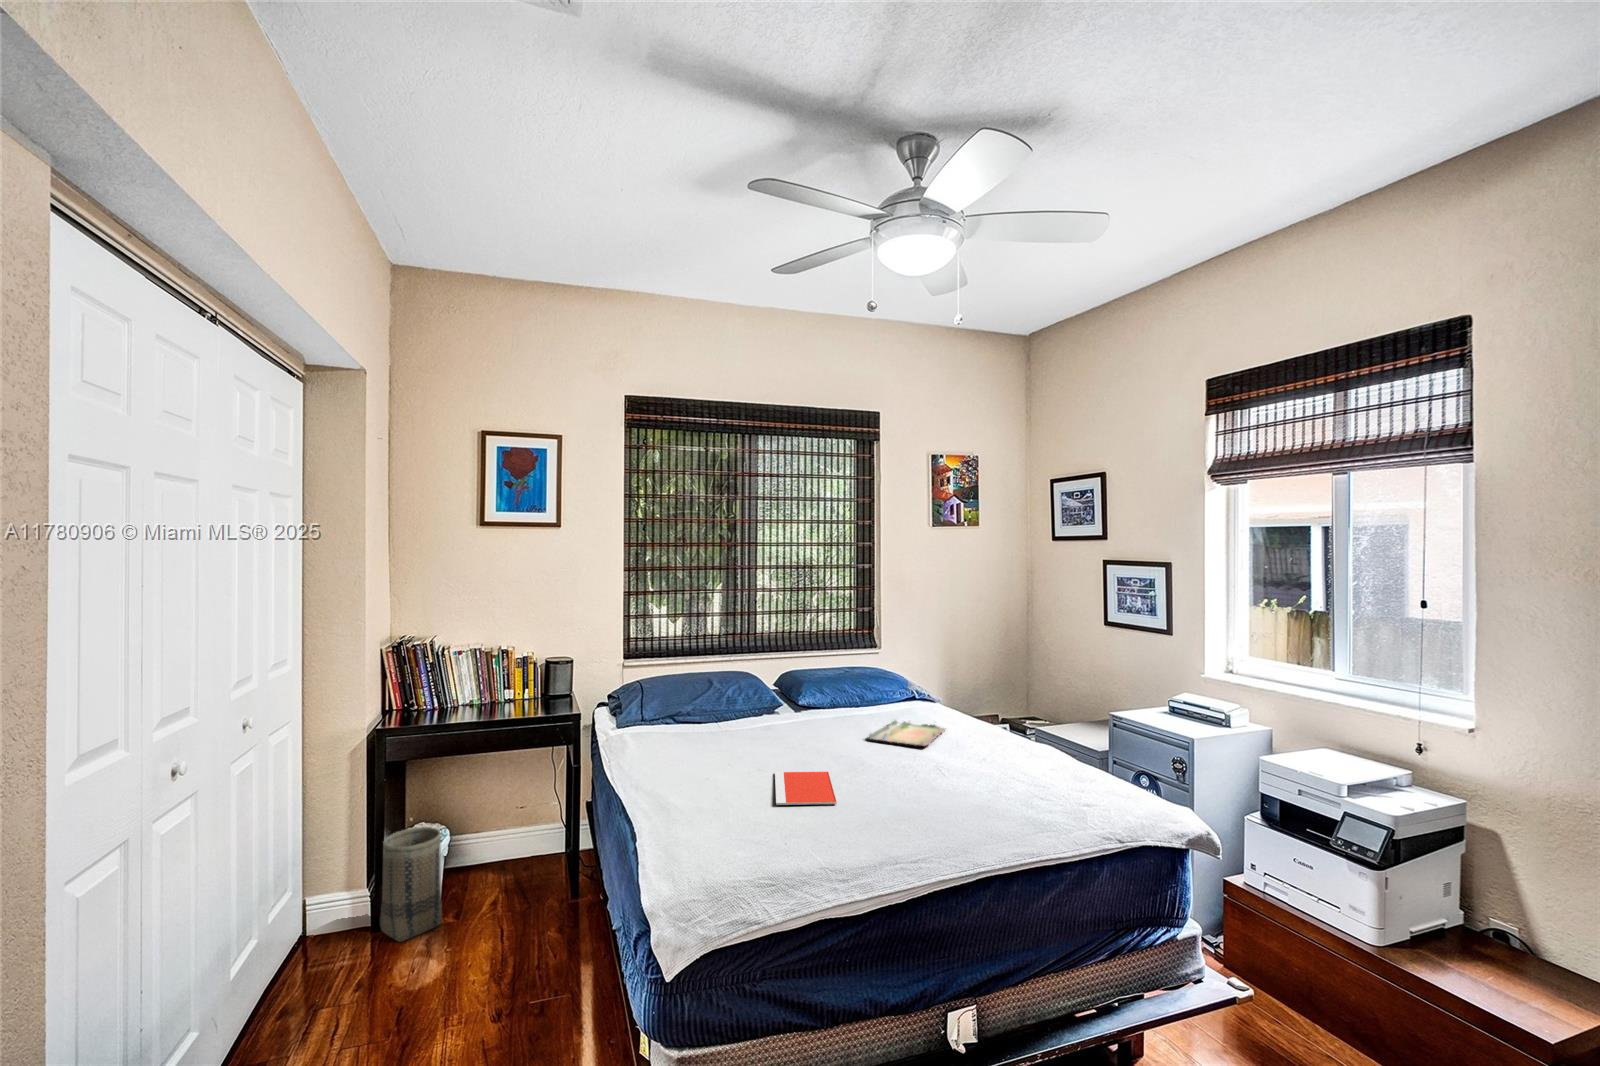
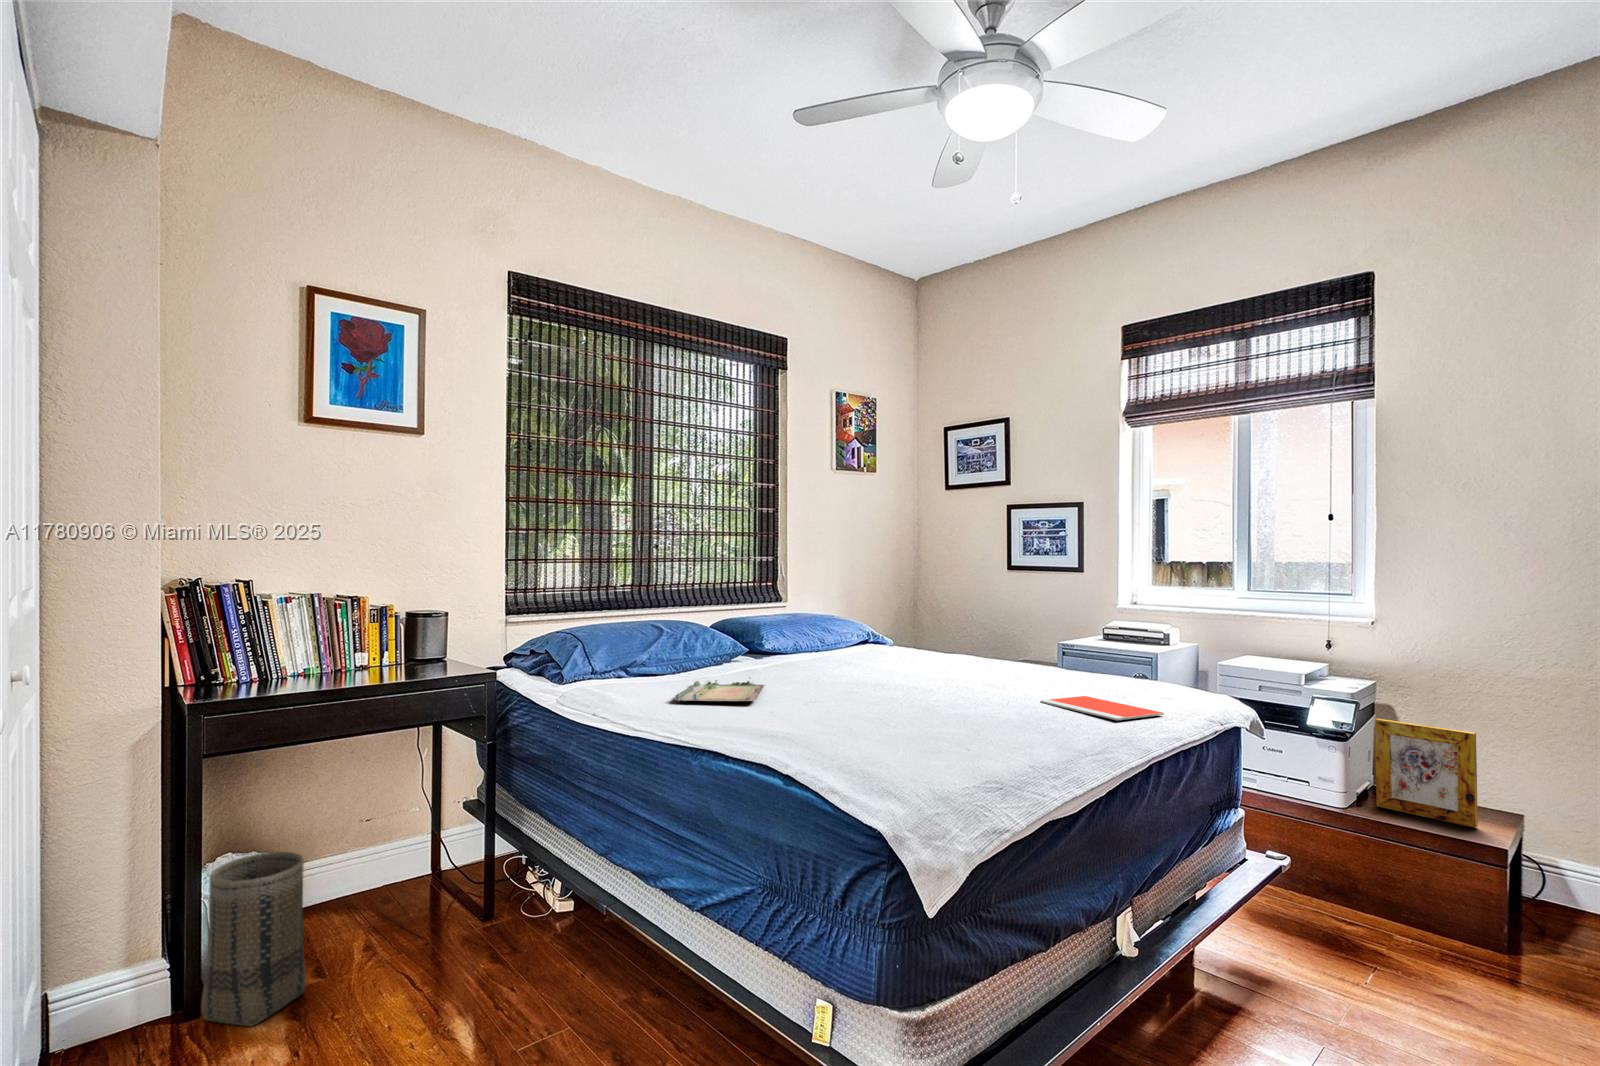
tray: present [869,720,946,745] -> present [675,680,765,702]
notebook: present [775,772,837,805] -> present [1040,696,1164,720]
picture frame: none [1434,849,1552,1008] -> present [1375,719,1478,828]

